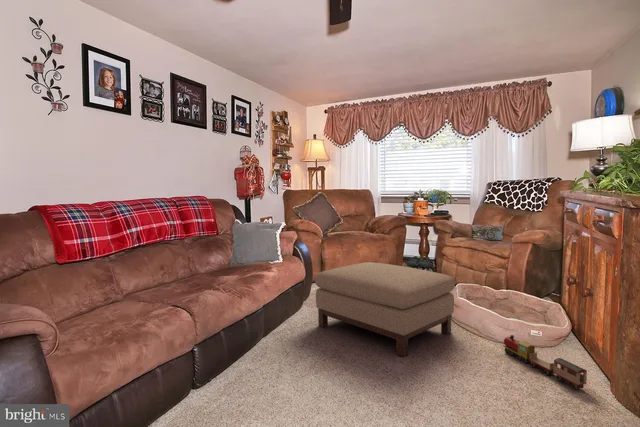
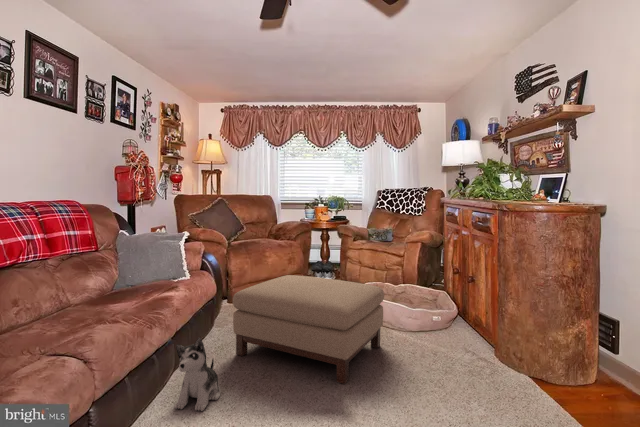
plush toy: none [264,303,299,359] -> present [175,337,221,411]
toy train: present [503,335,587,389] -> none [436,345,526,397]

